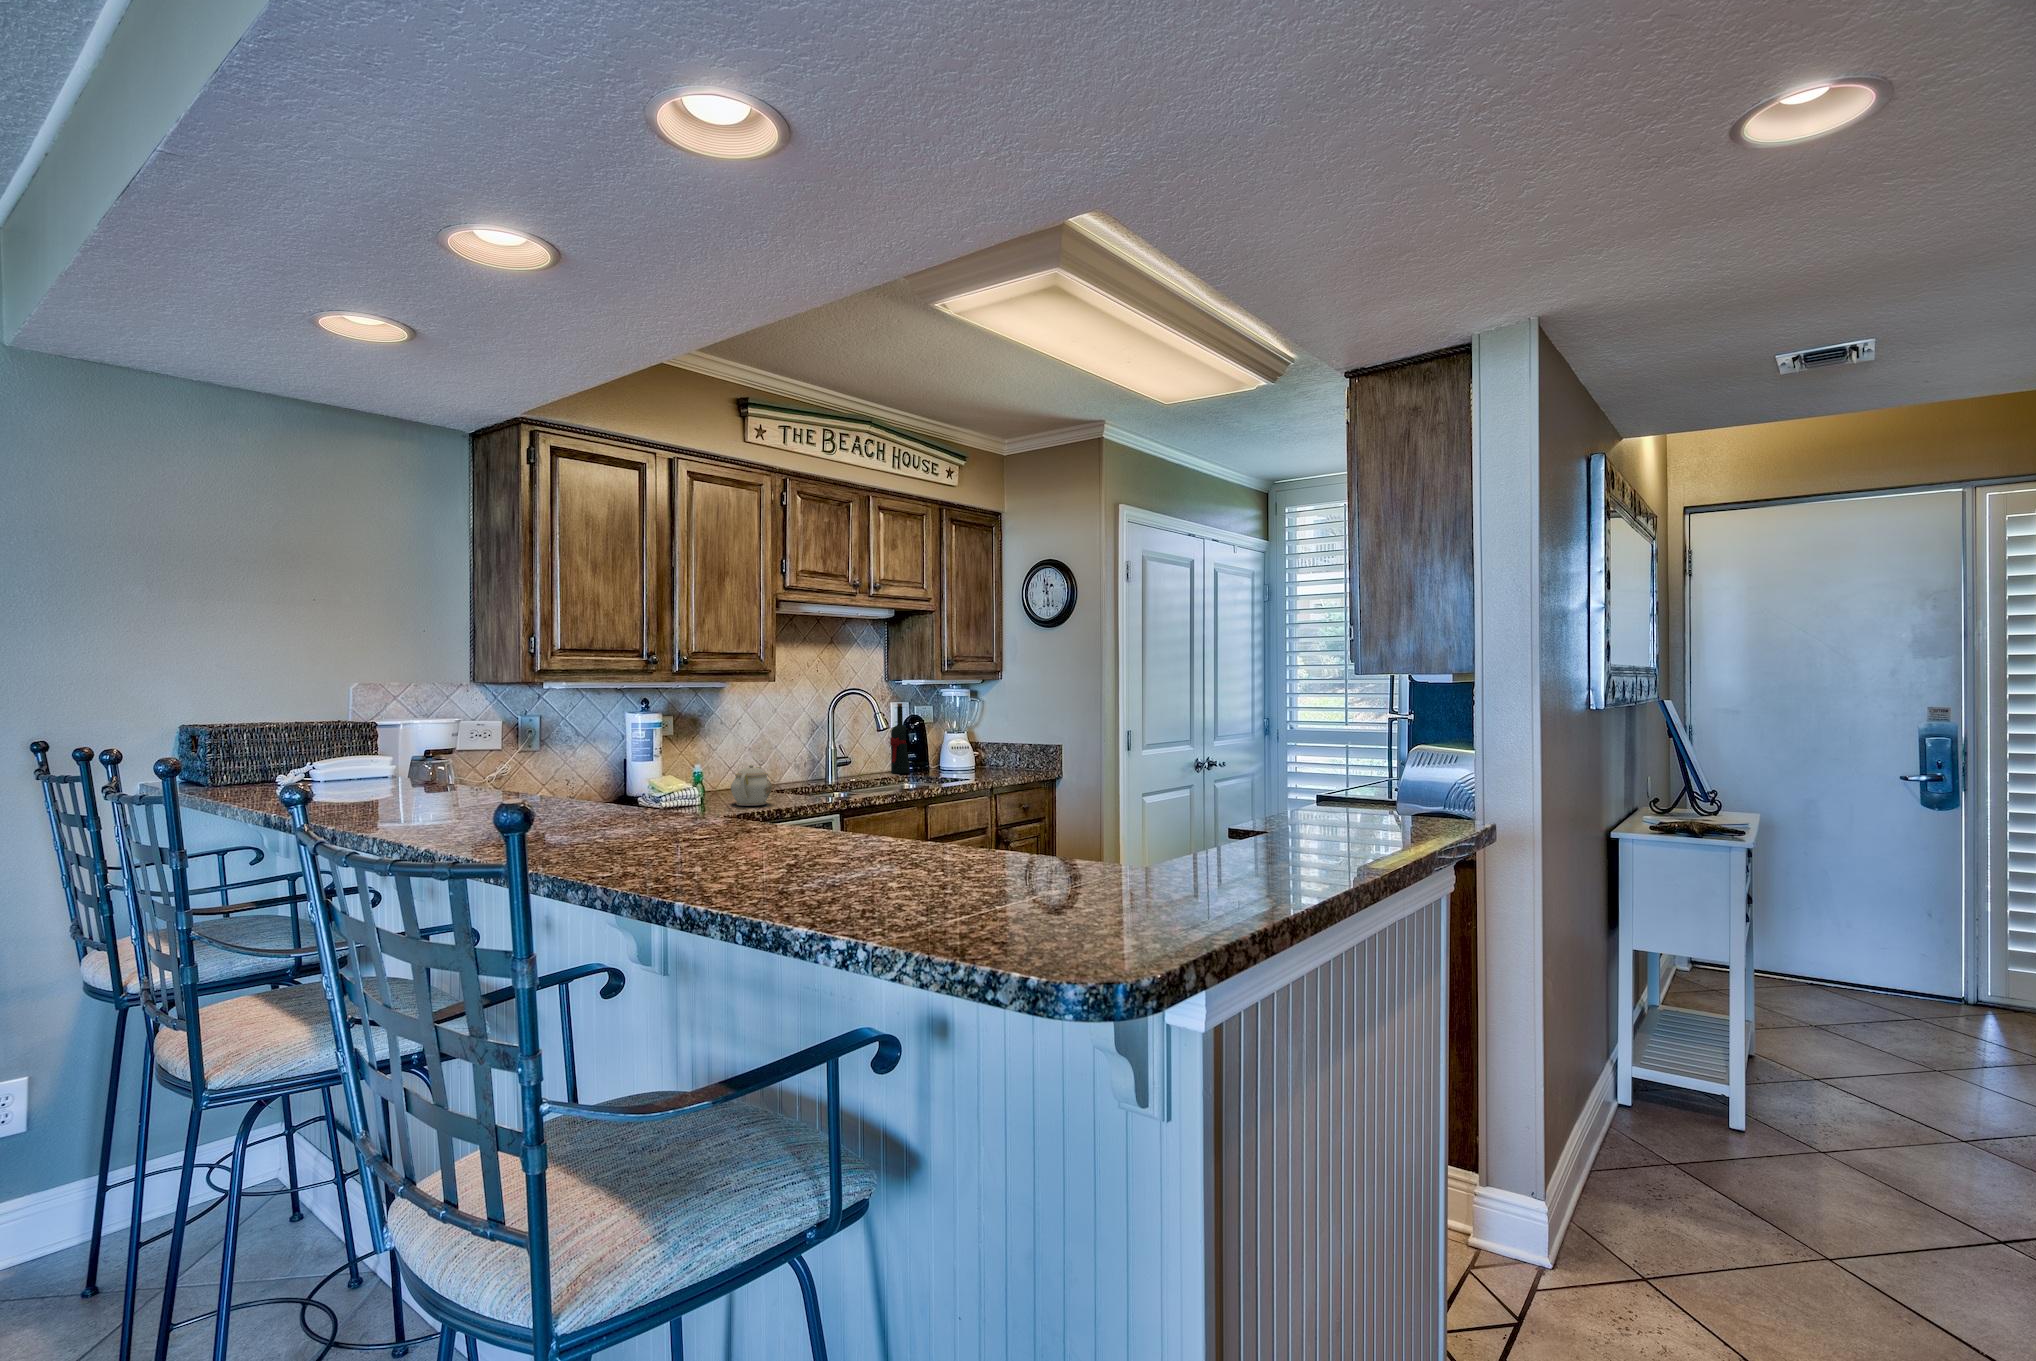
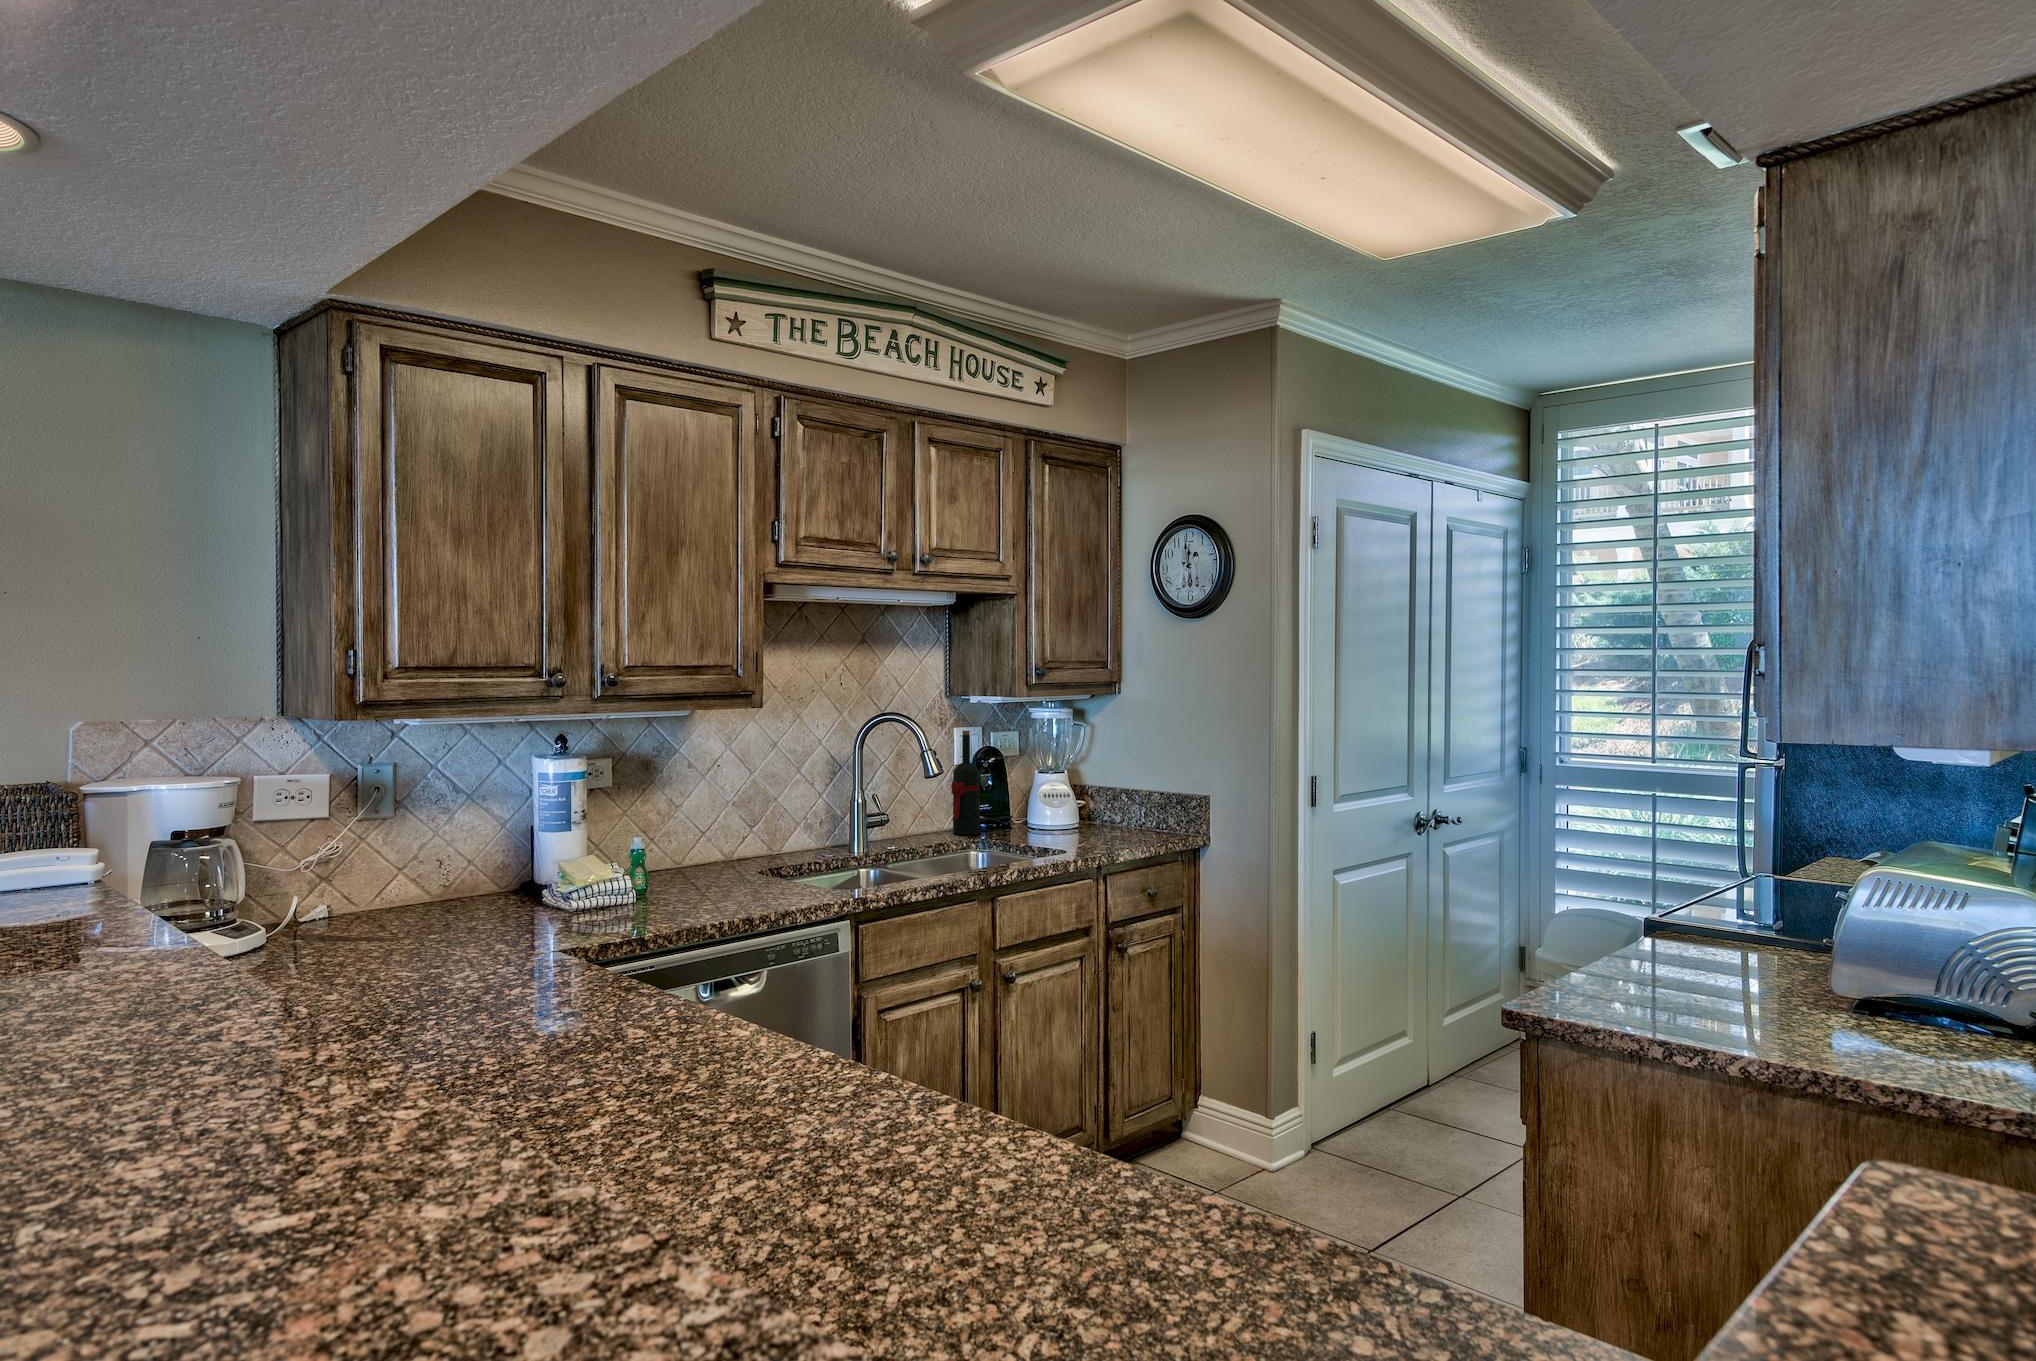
teapot: present [731,764,772,806] -> none [680,842,744,908]

